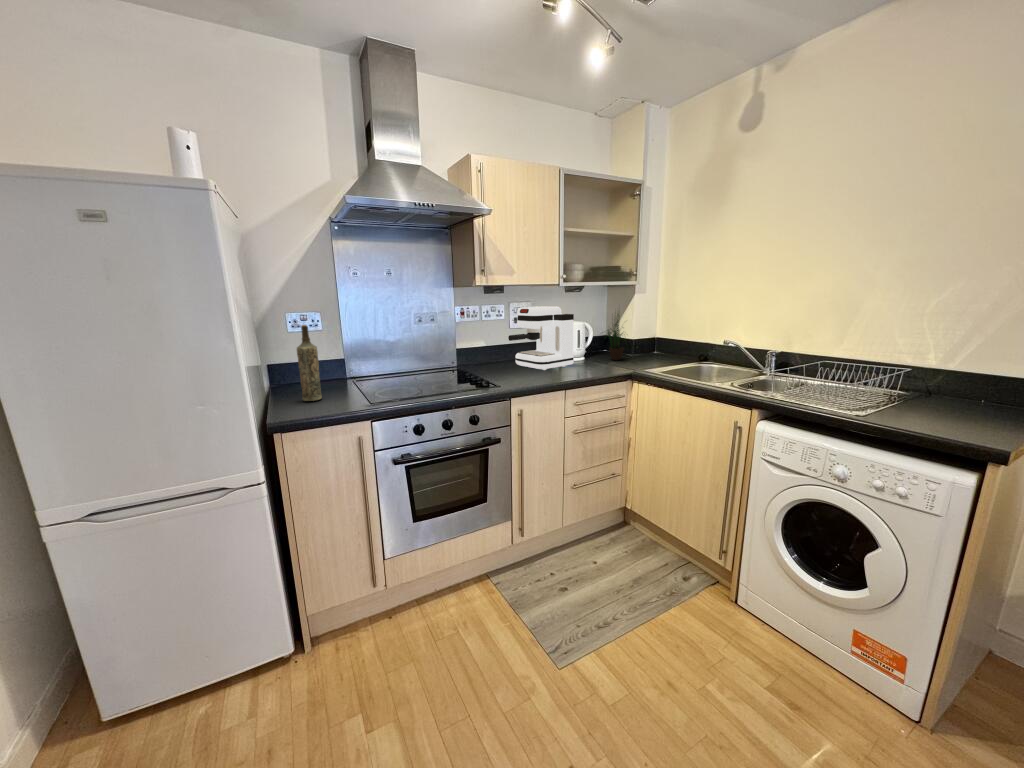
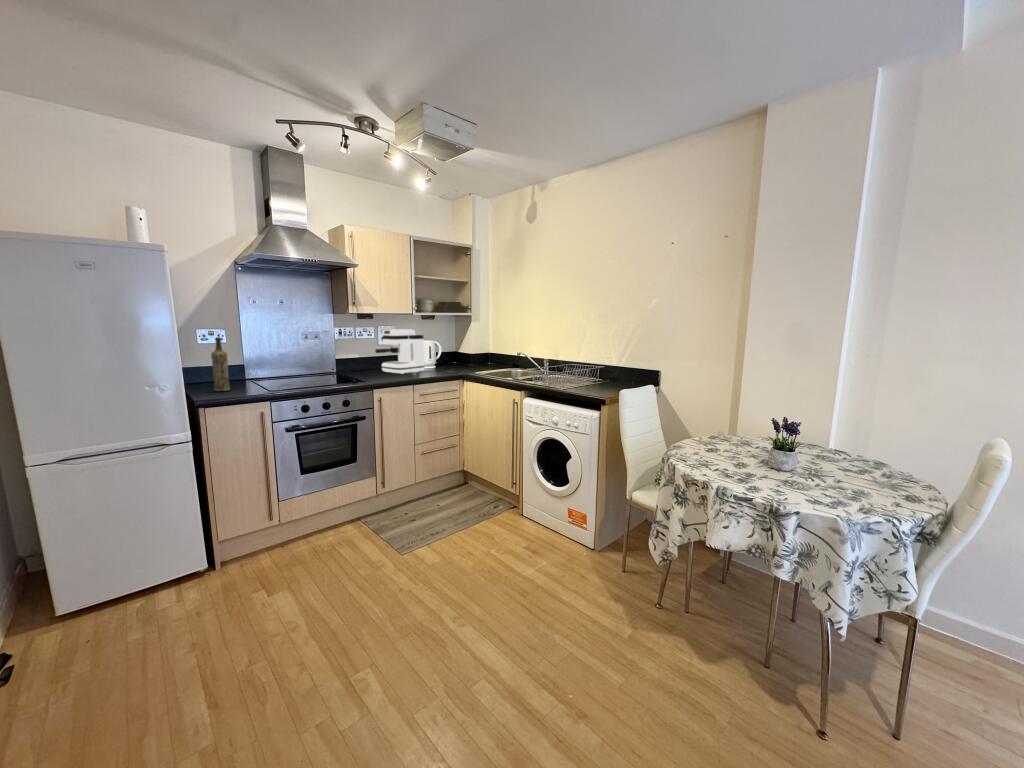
potted plant: present [608,319,626,360] -> none [445,327,468,369]

